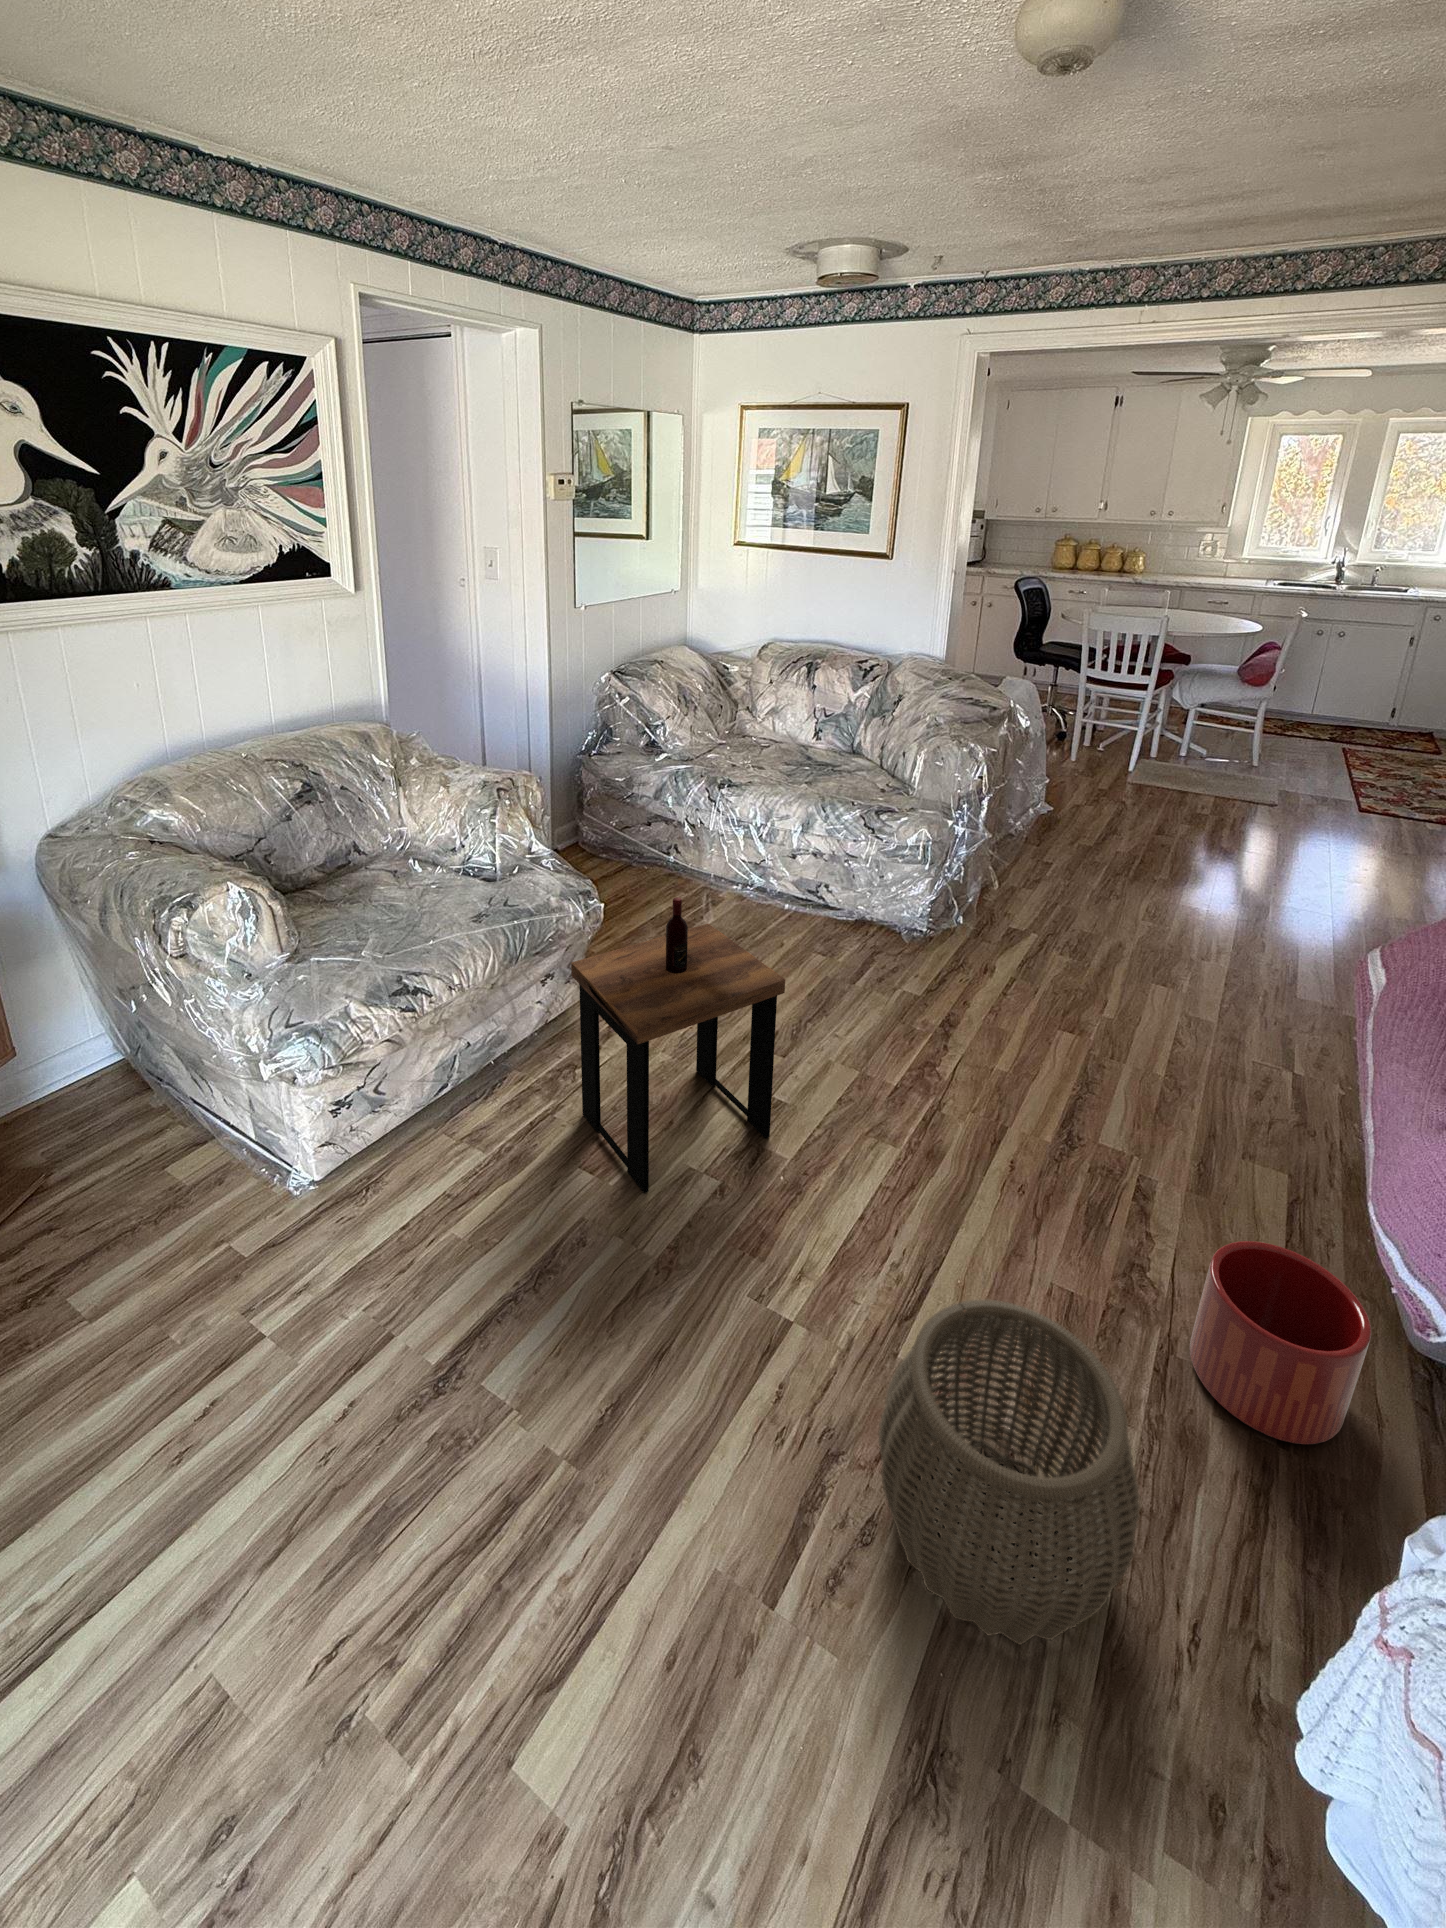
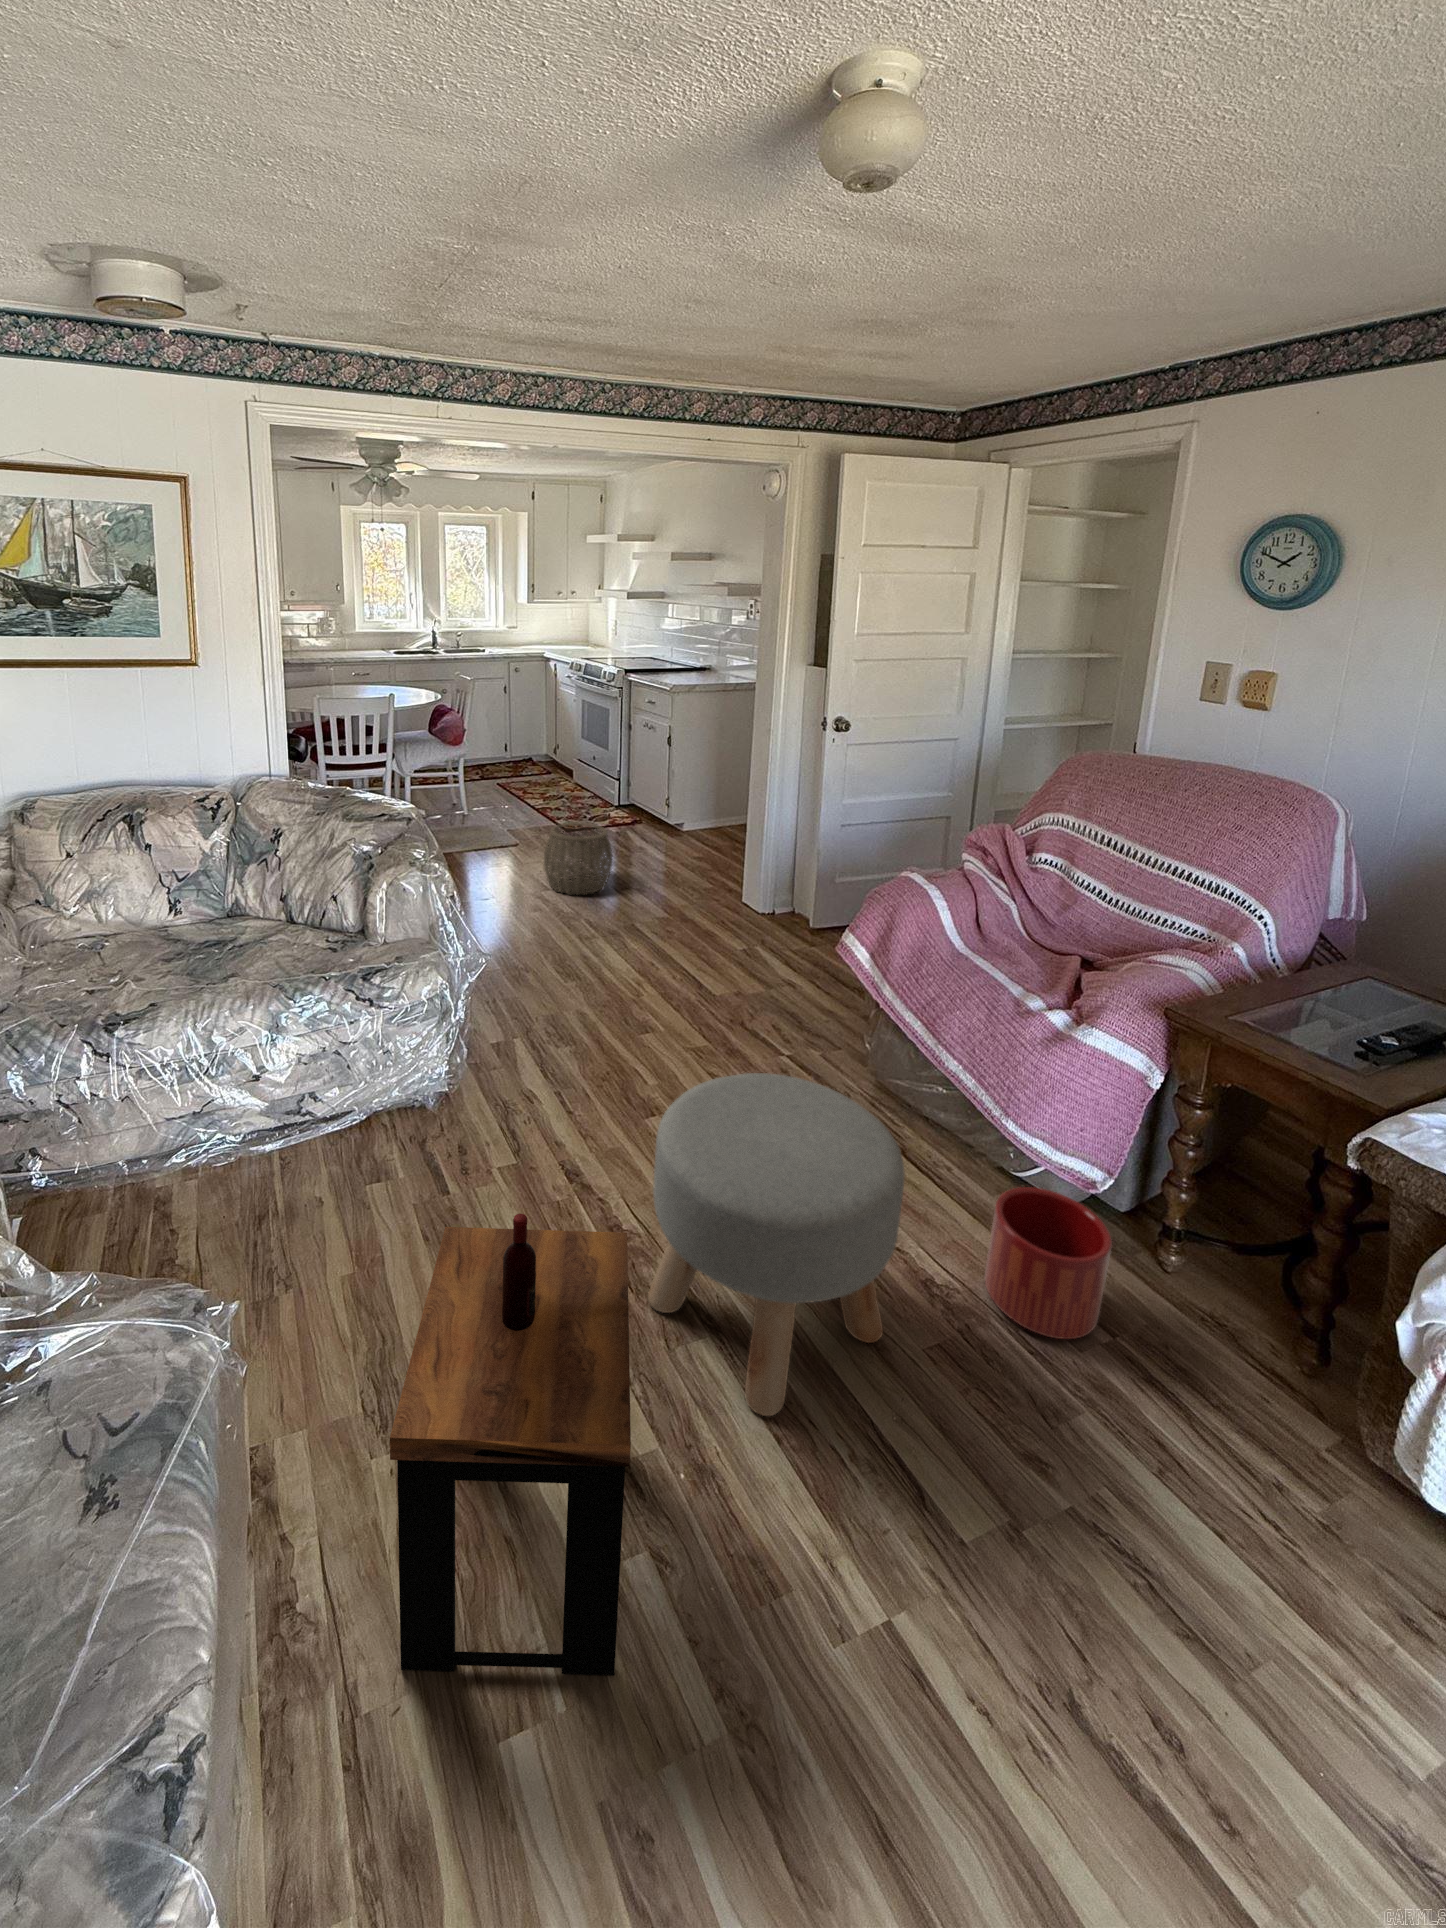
ottoman: none [858,956,1110,1254] -> present [648,1073,904,1416]
woven basket: present [878,1299,1140,1645] -> present [544,823,613,895]

